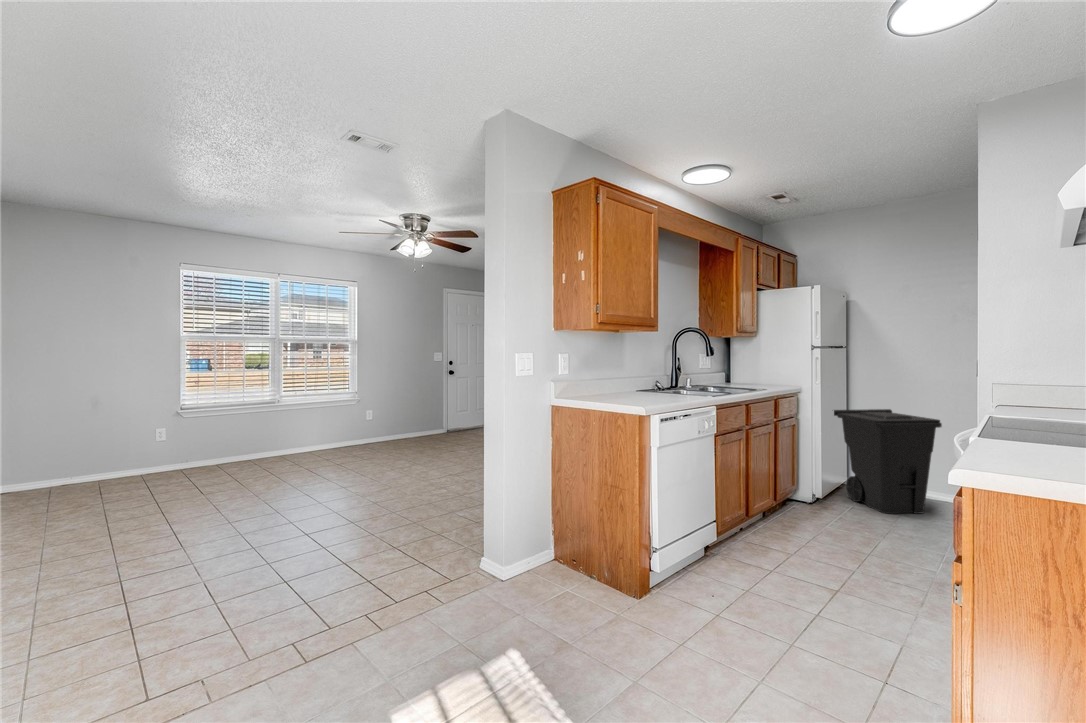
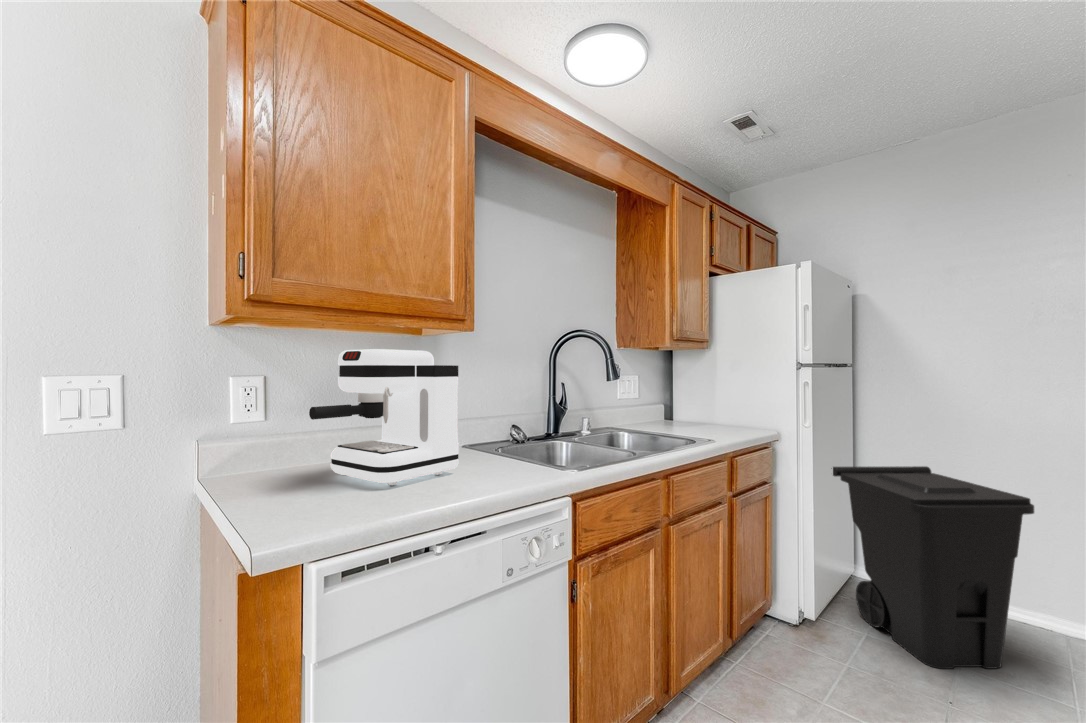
coffee maker: none [606,340,661,400] -> present [309,349,459,485]

